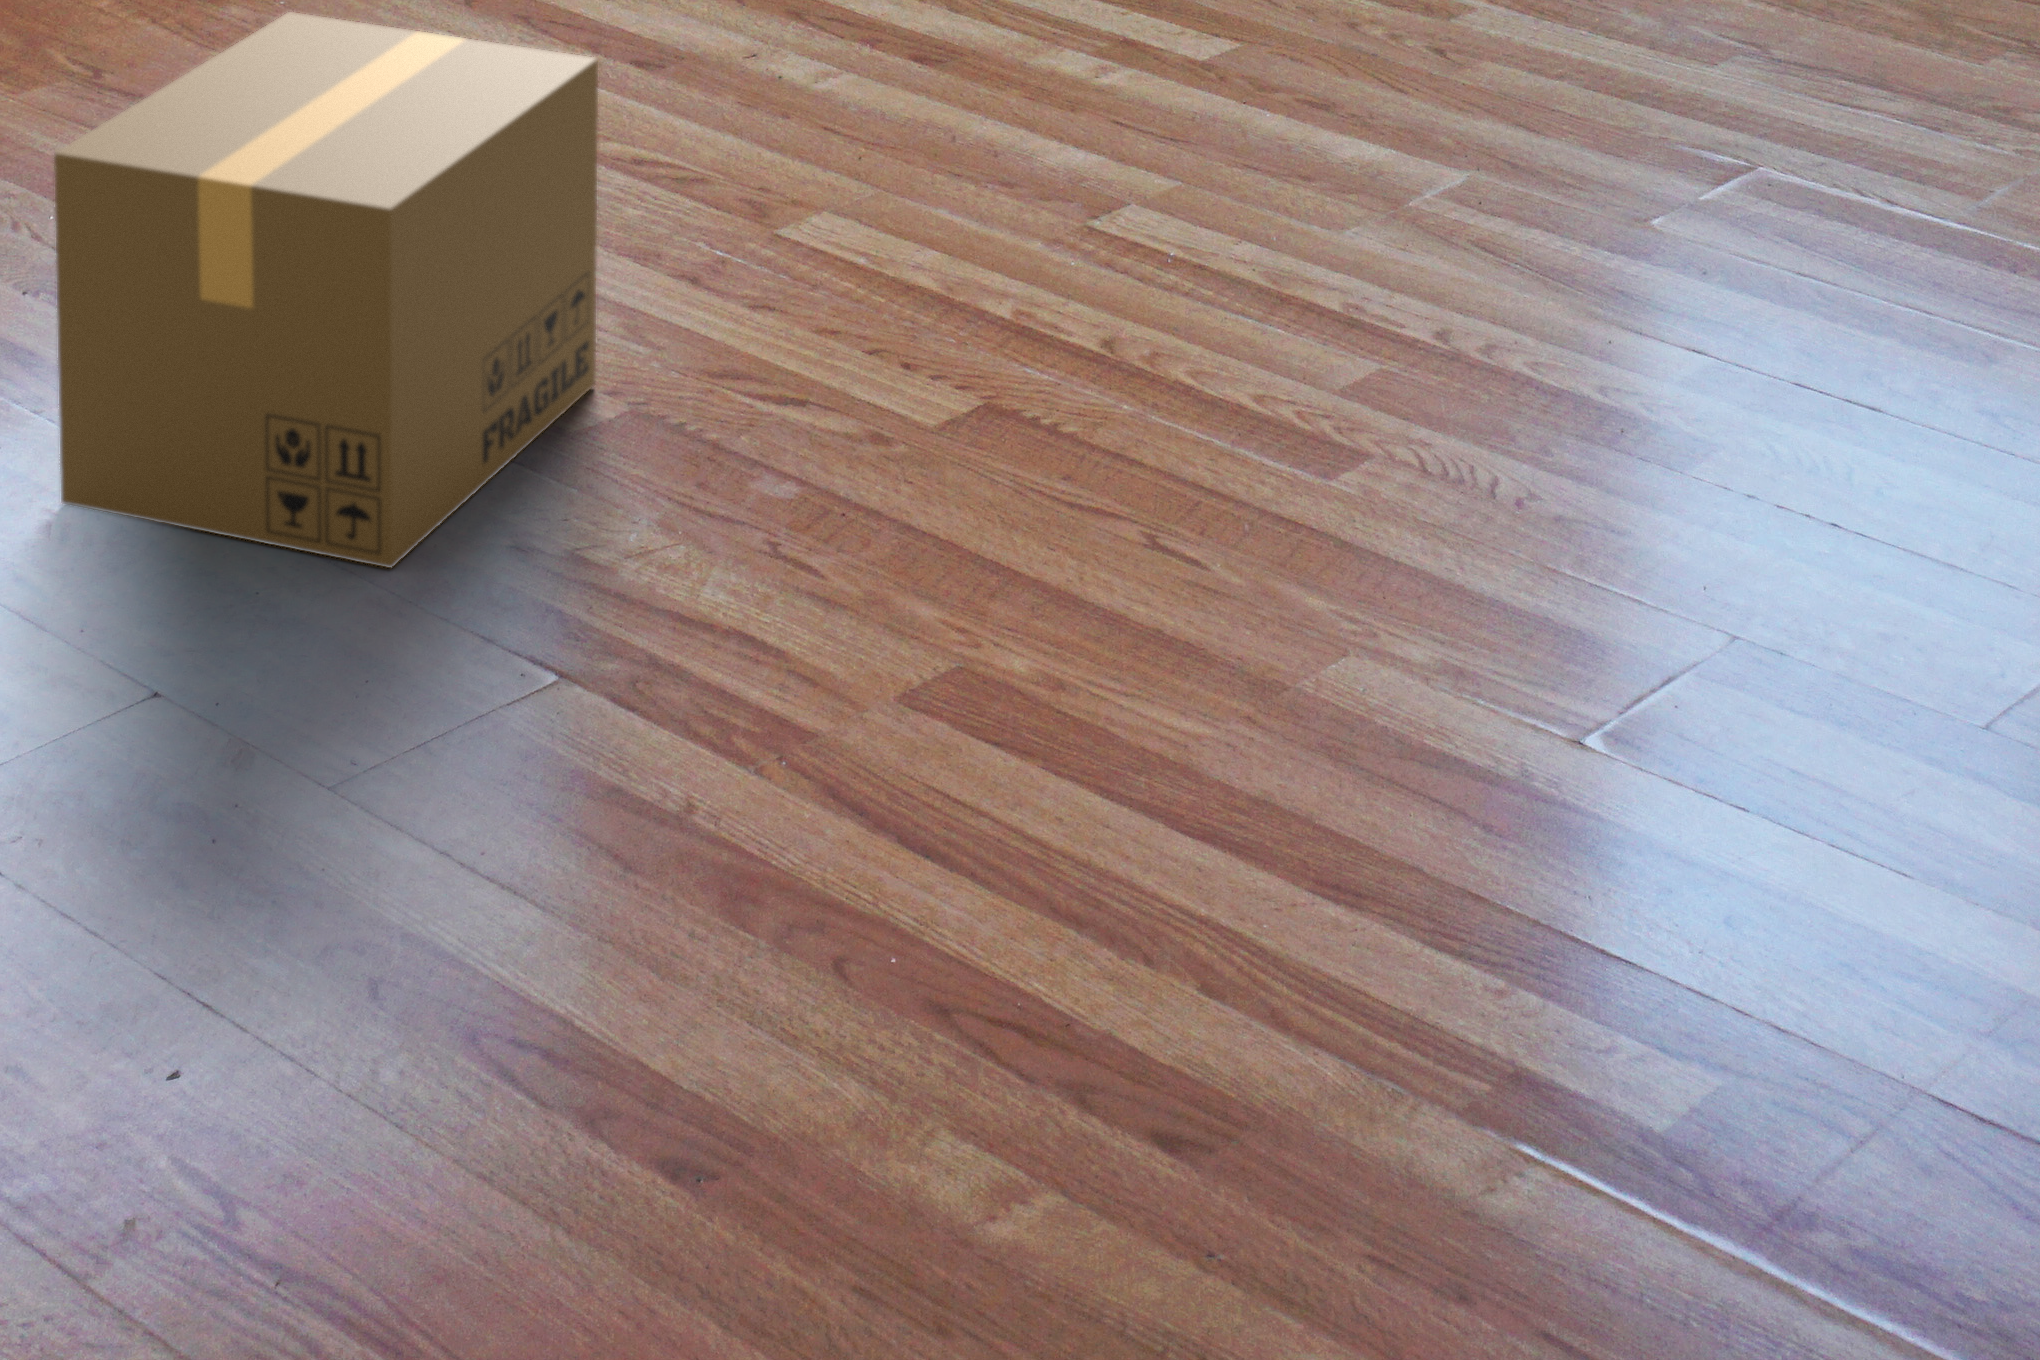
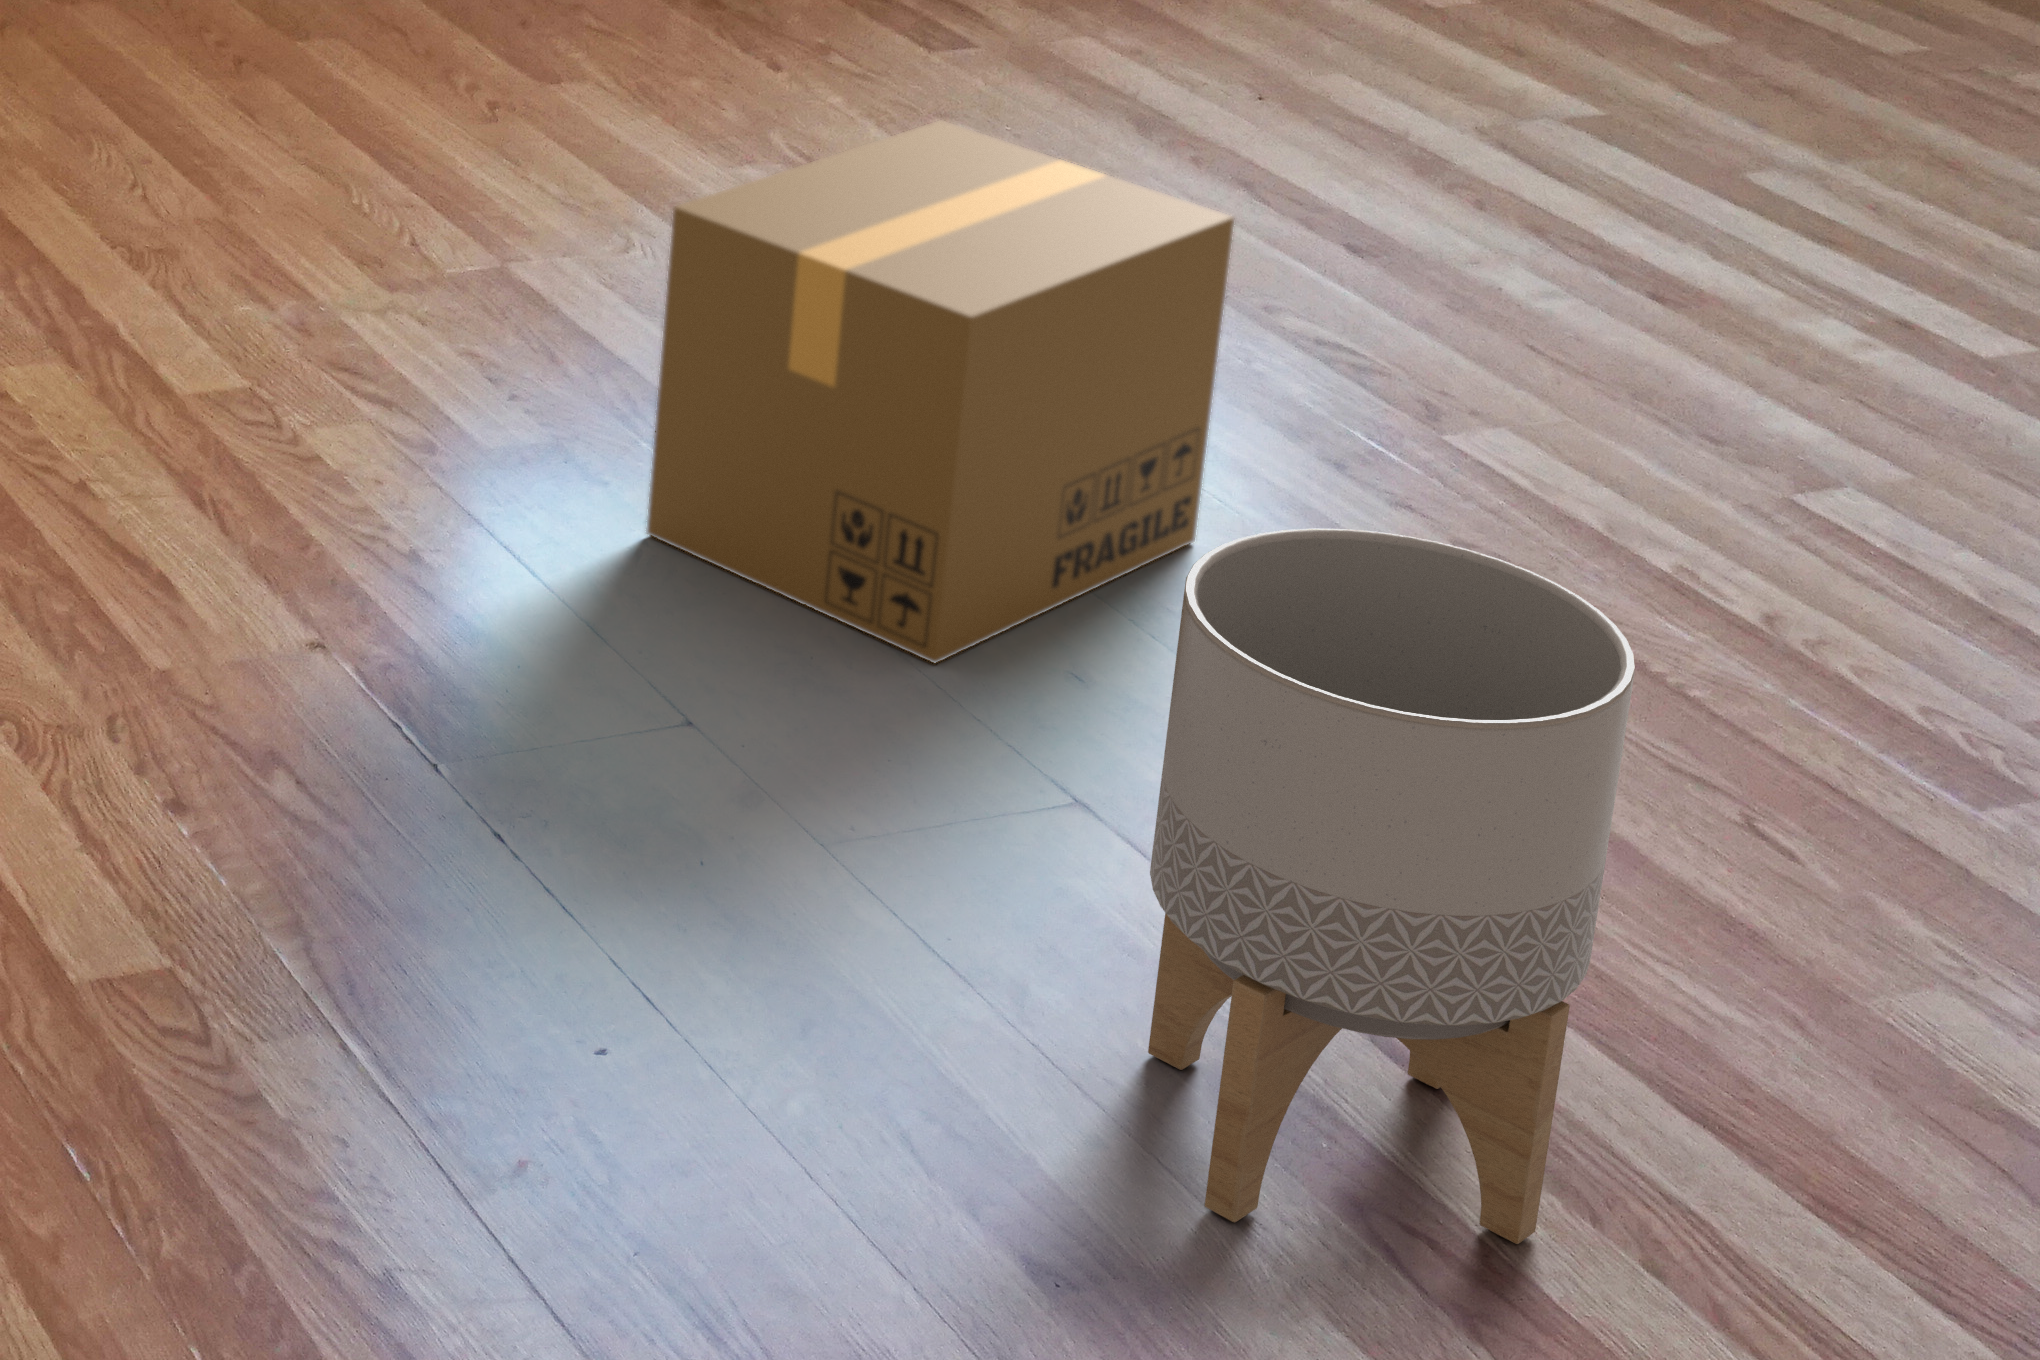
planter: none [706,341,1119,1052] -> present [1148,529,1635,1244]

